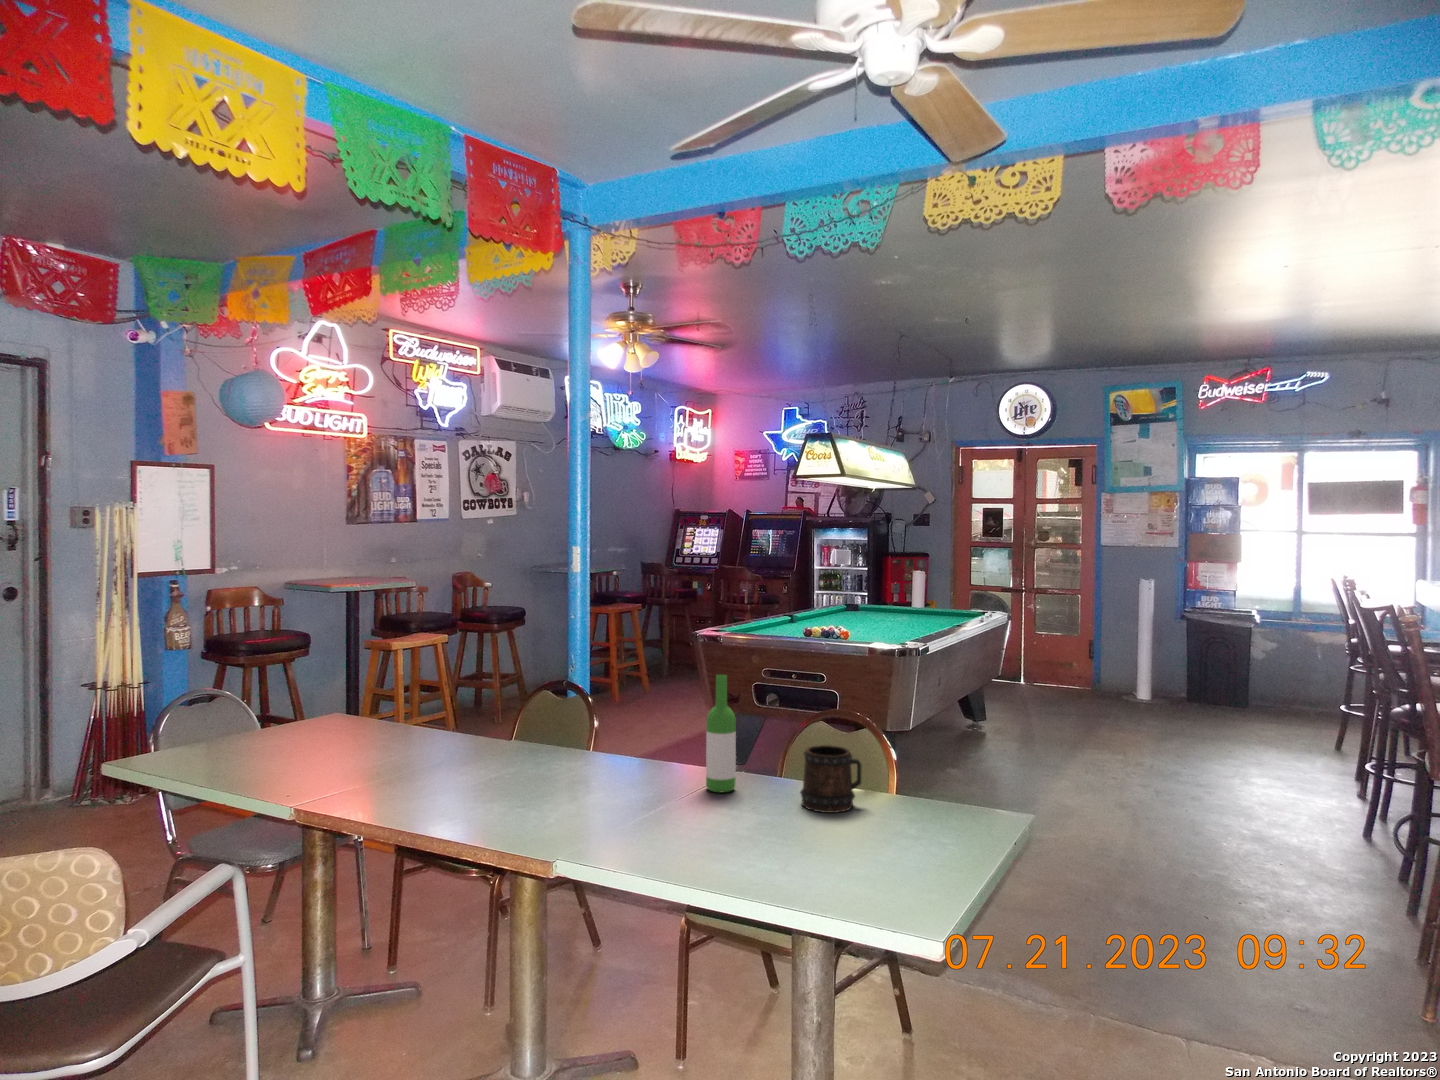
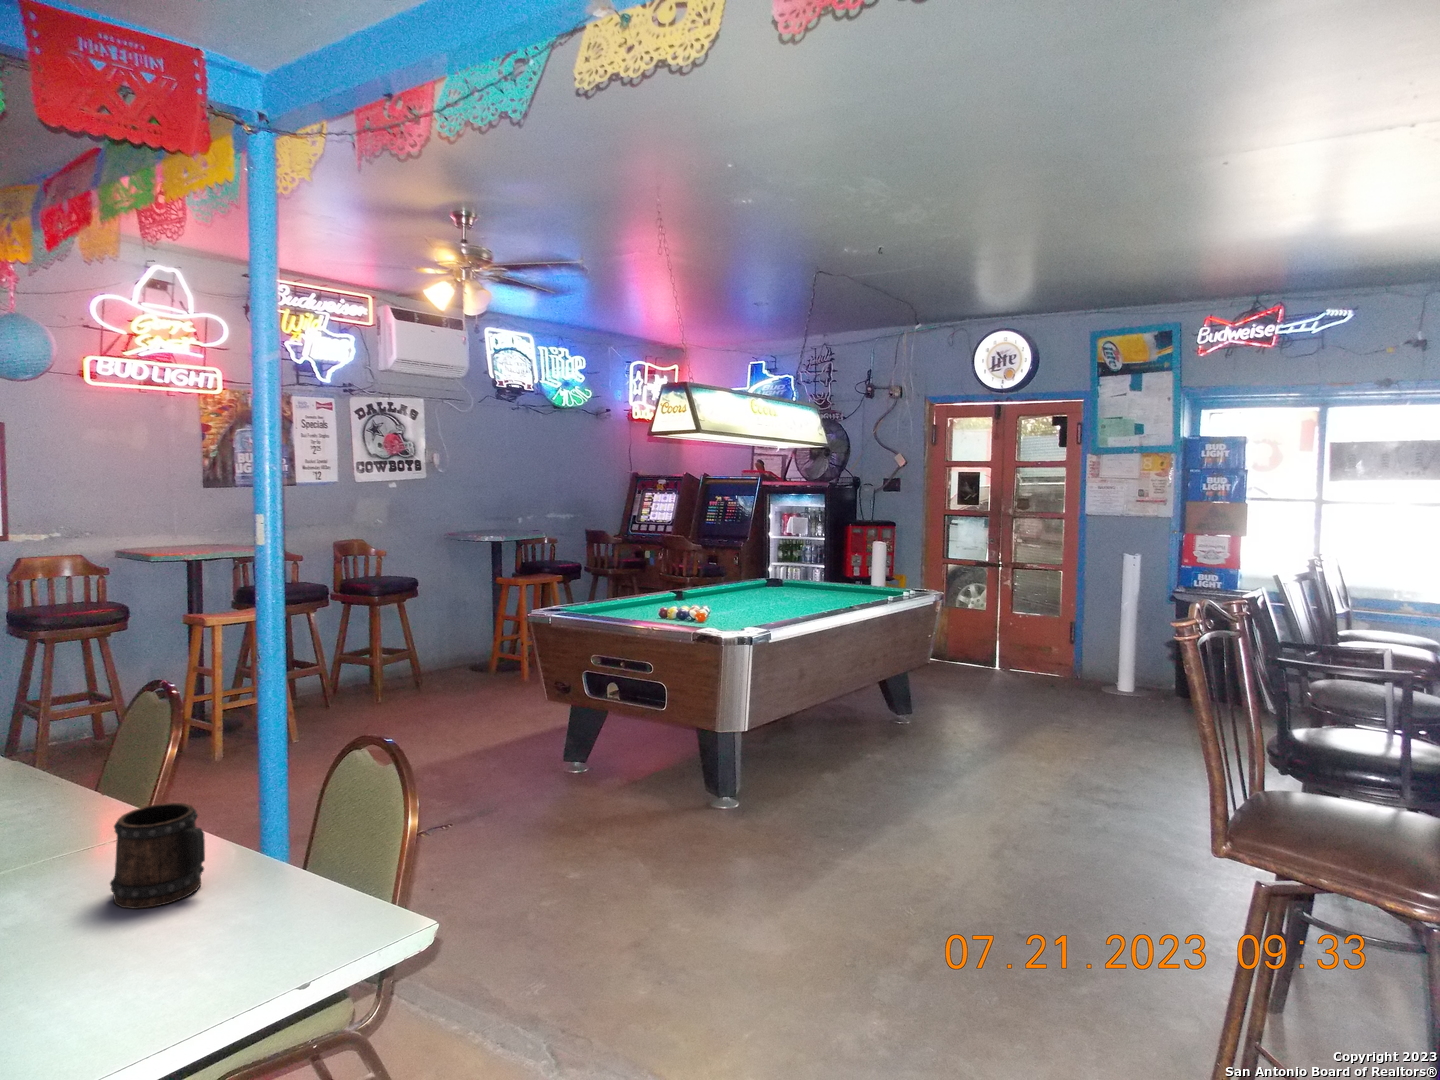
wine bottle: present [706,675,736,792] -> none [52,694,105,858]

